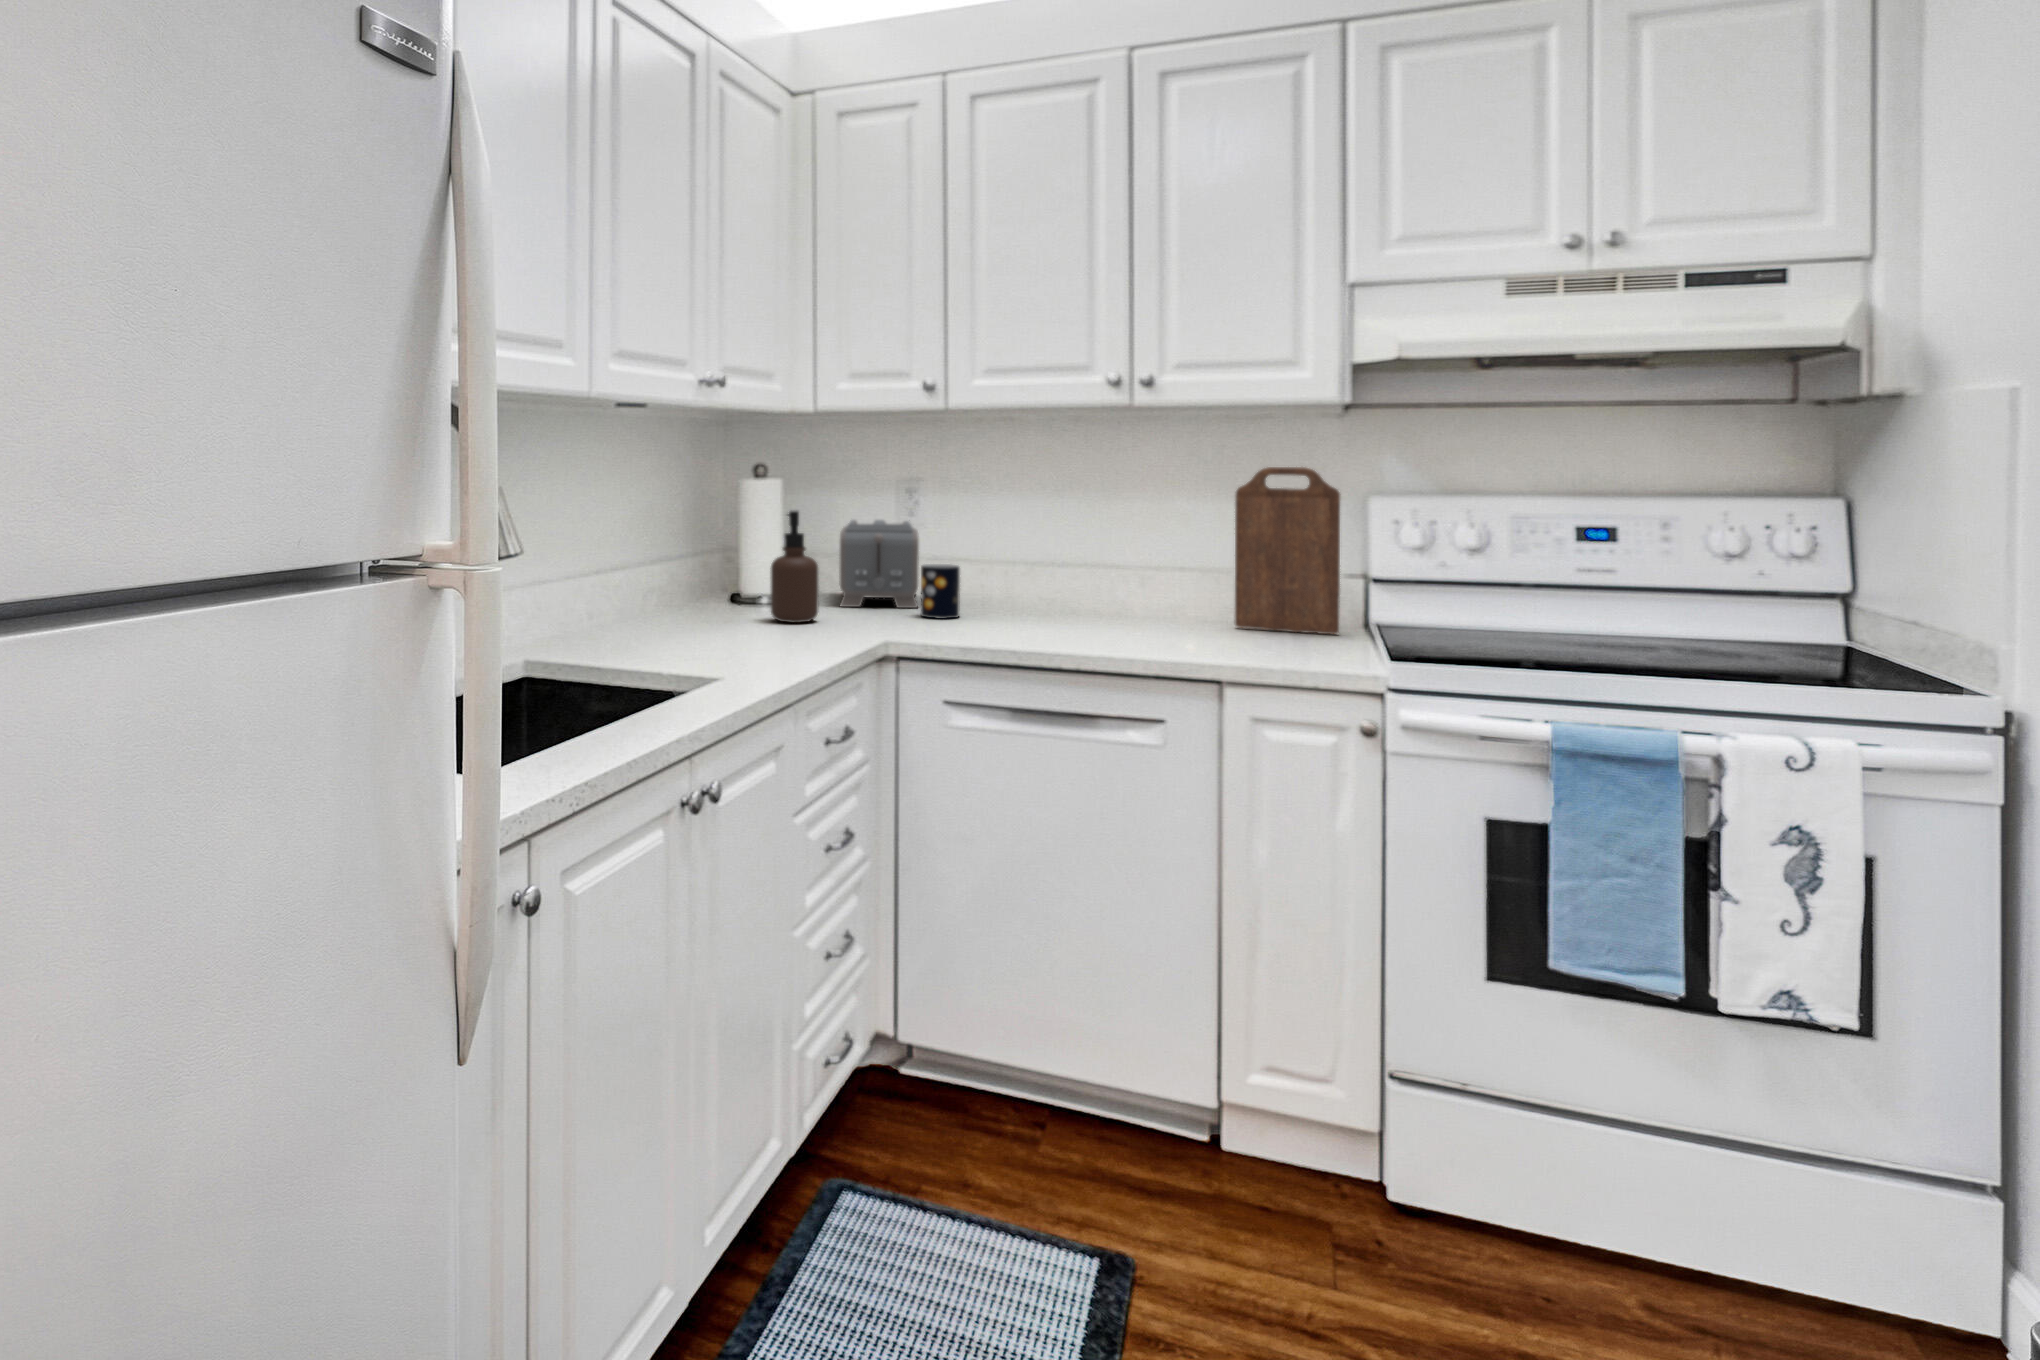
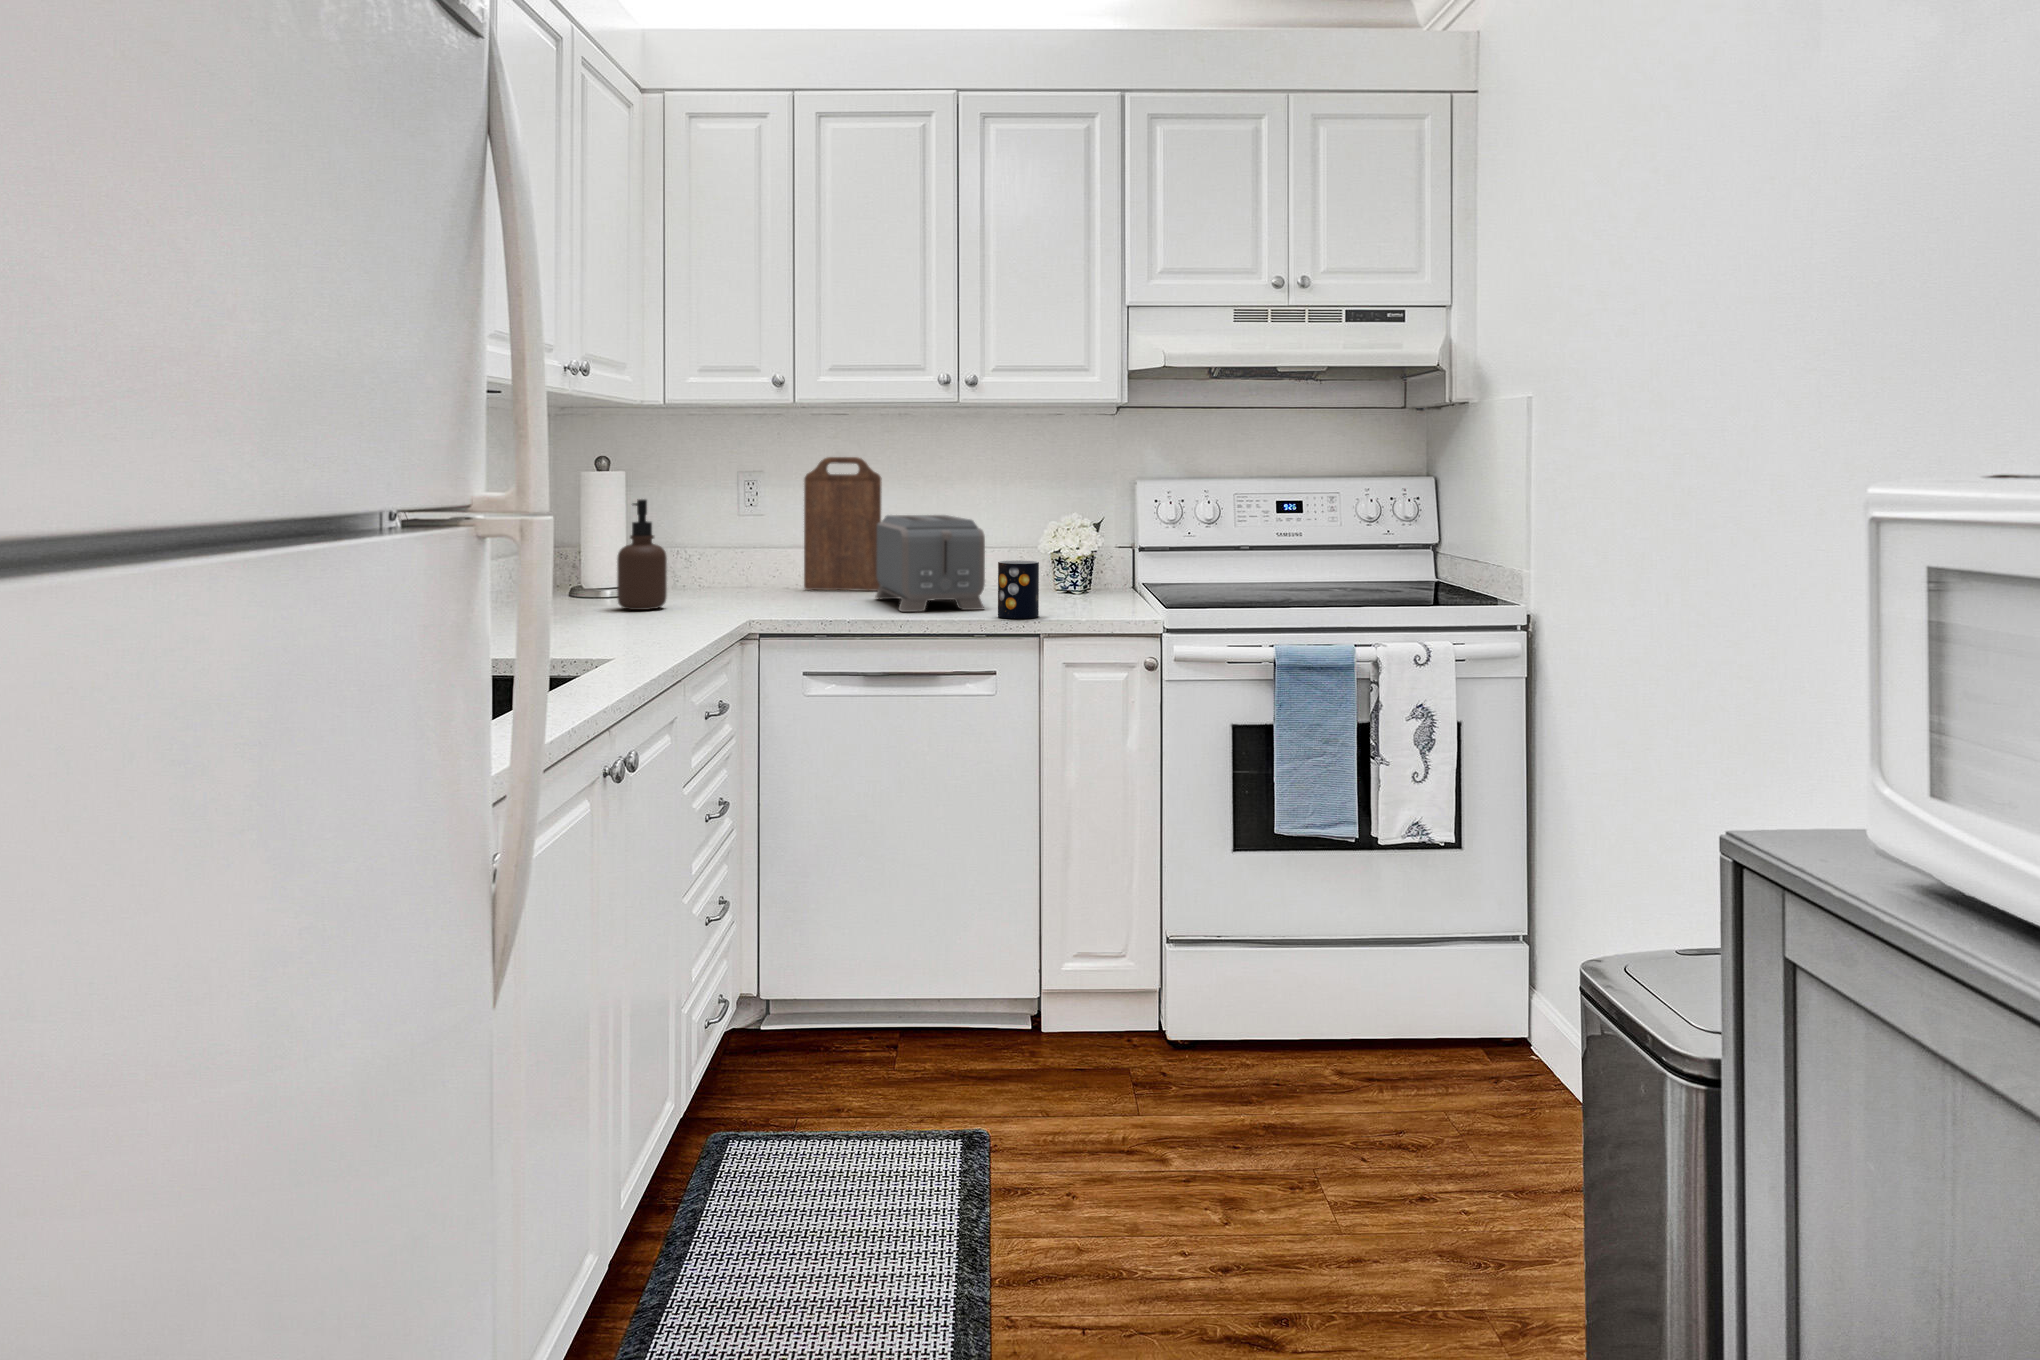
cutting board: present [1235,467,1340,634] -> present [804,457,882,591]
toaster: present [839,520,919,608] -> present [876,515,985,612]
mug: present [921,564,960,619] -> present [998,560,1039,619]

